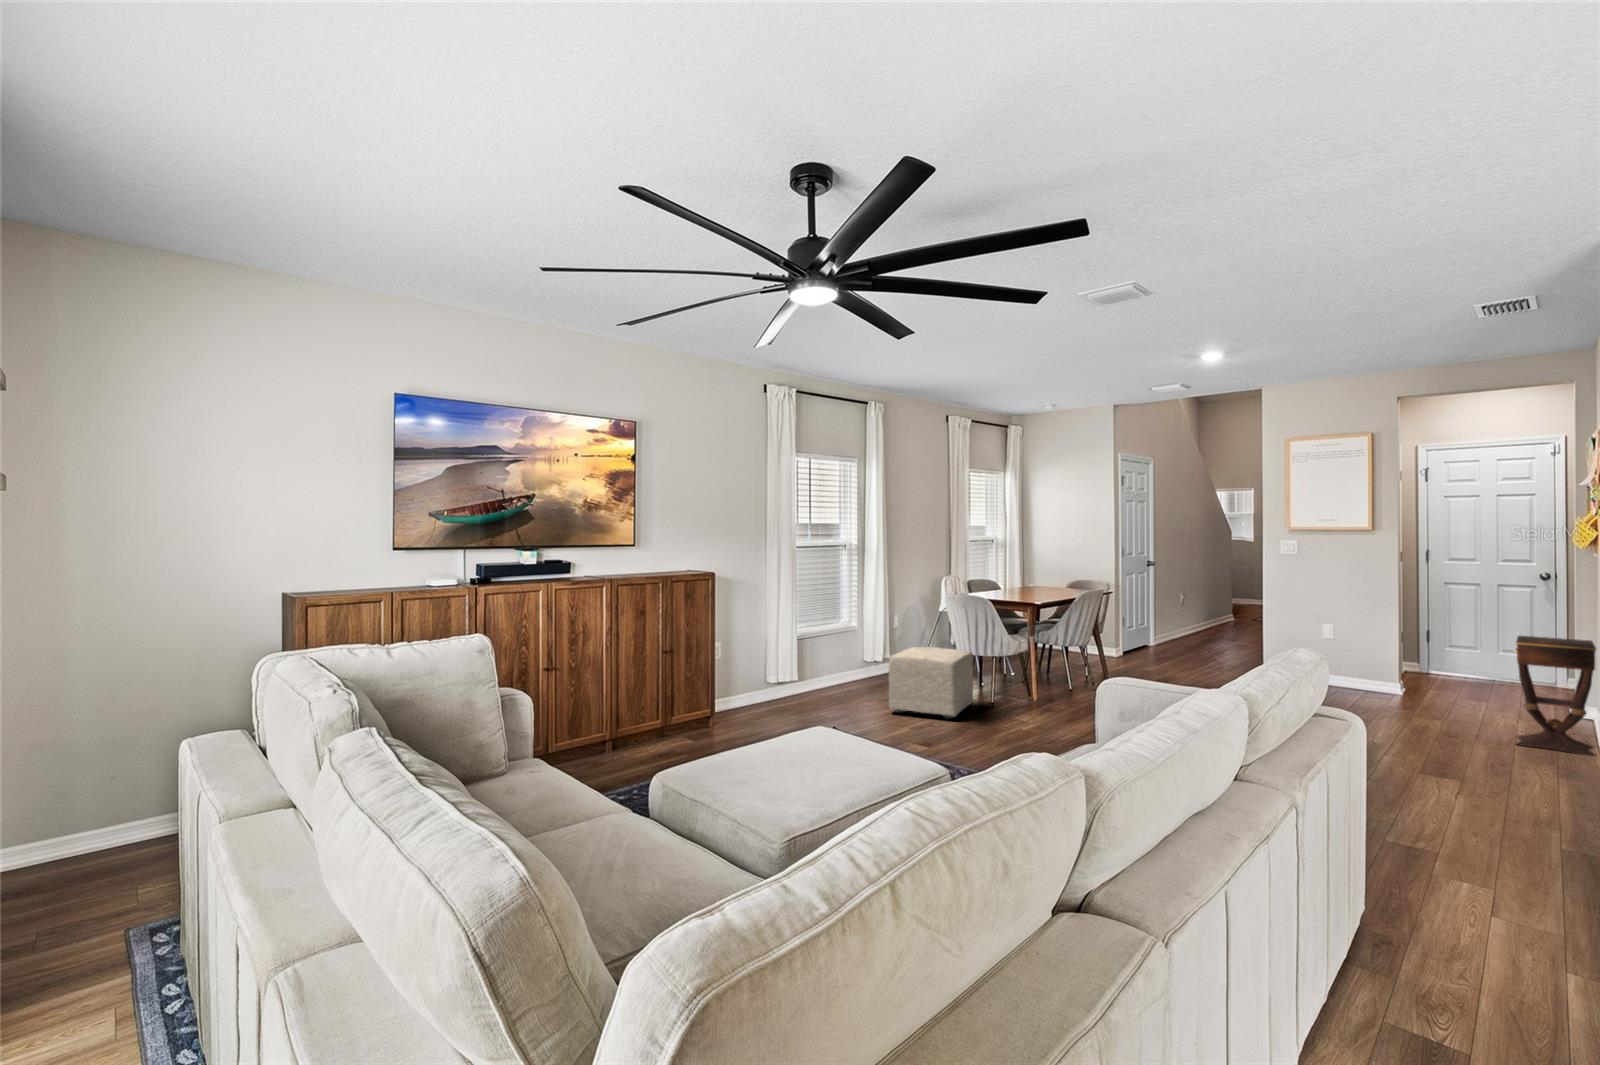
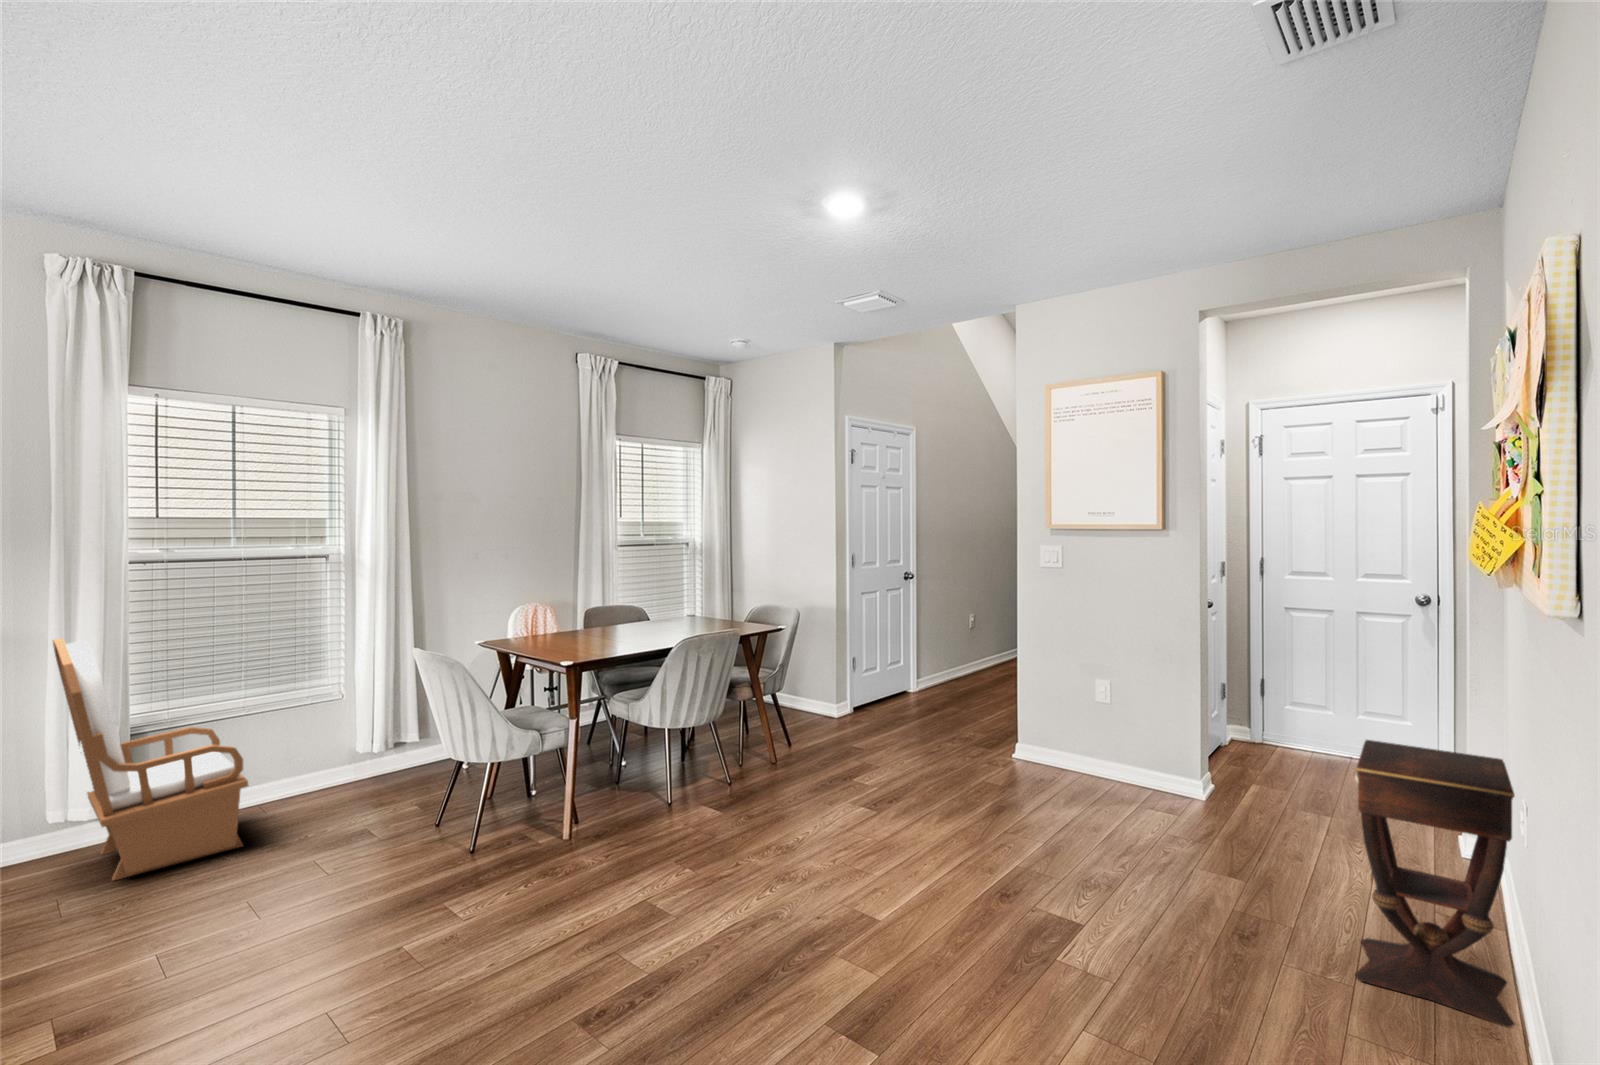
armchair: none [775,584,866,708] -> present [53,638,249,881]
ottoman: present [889,647,973,719] -> none [210,748,423,916]

